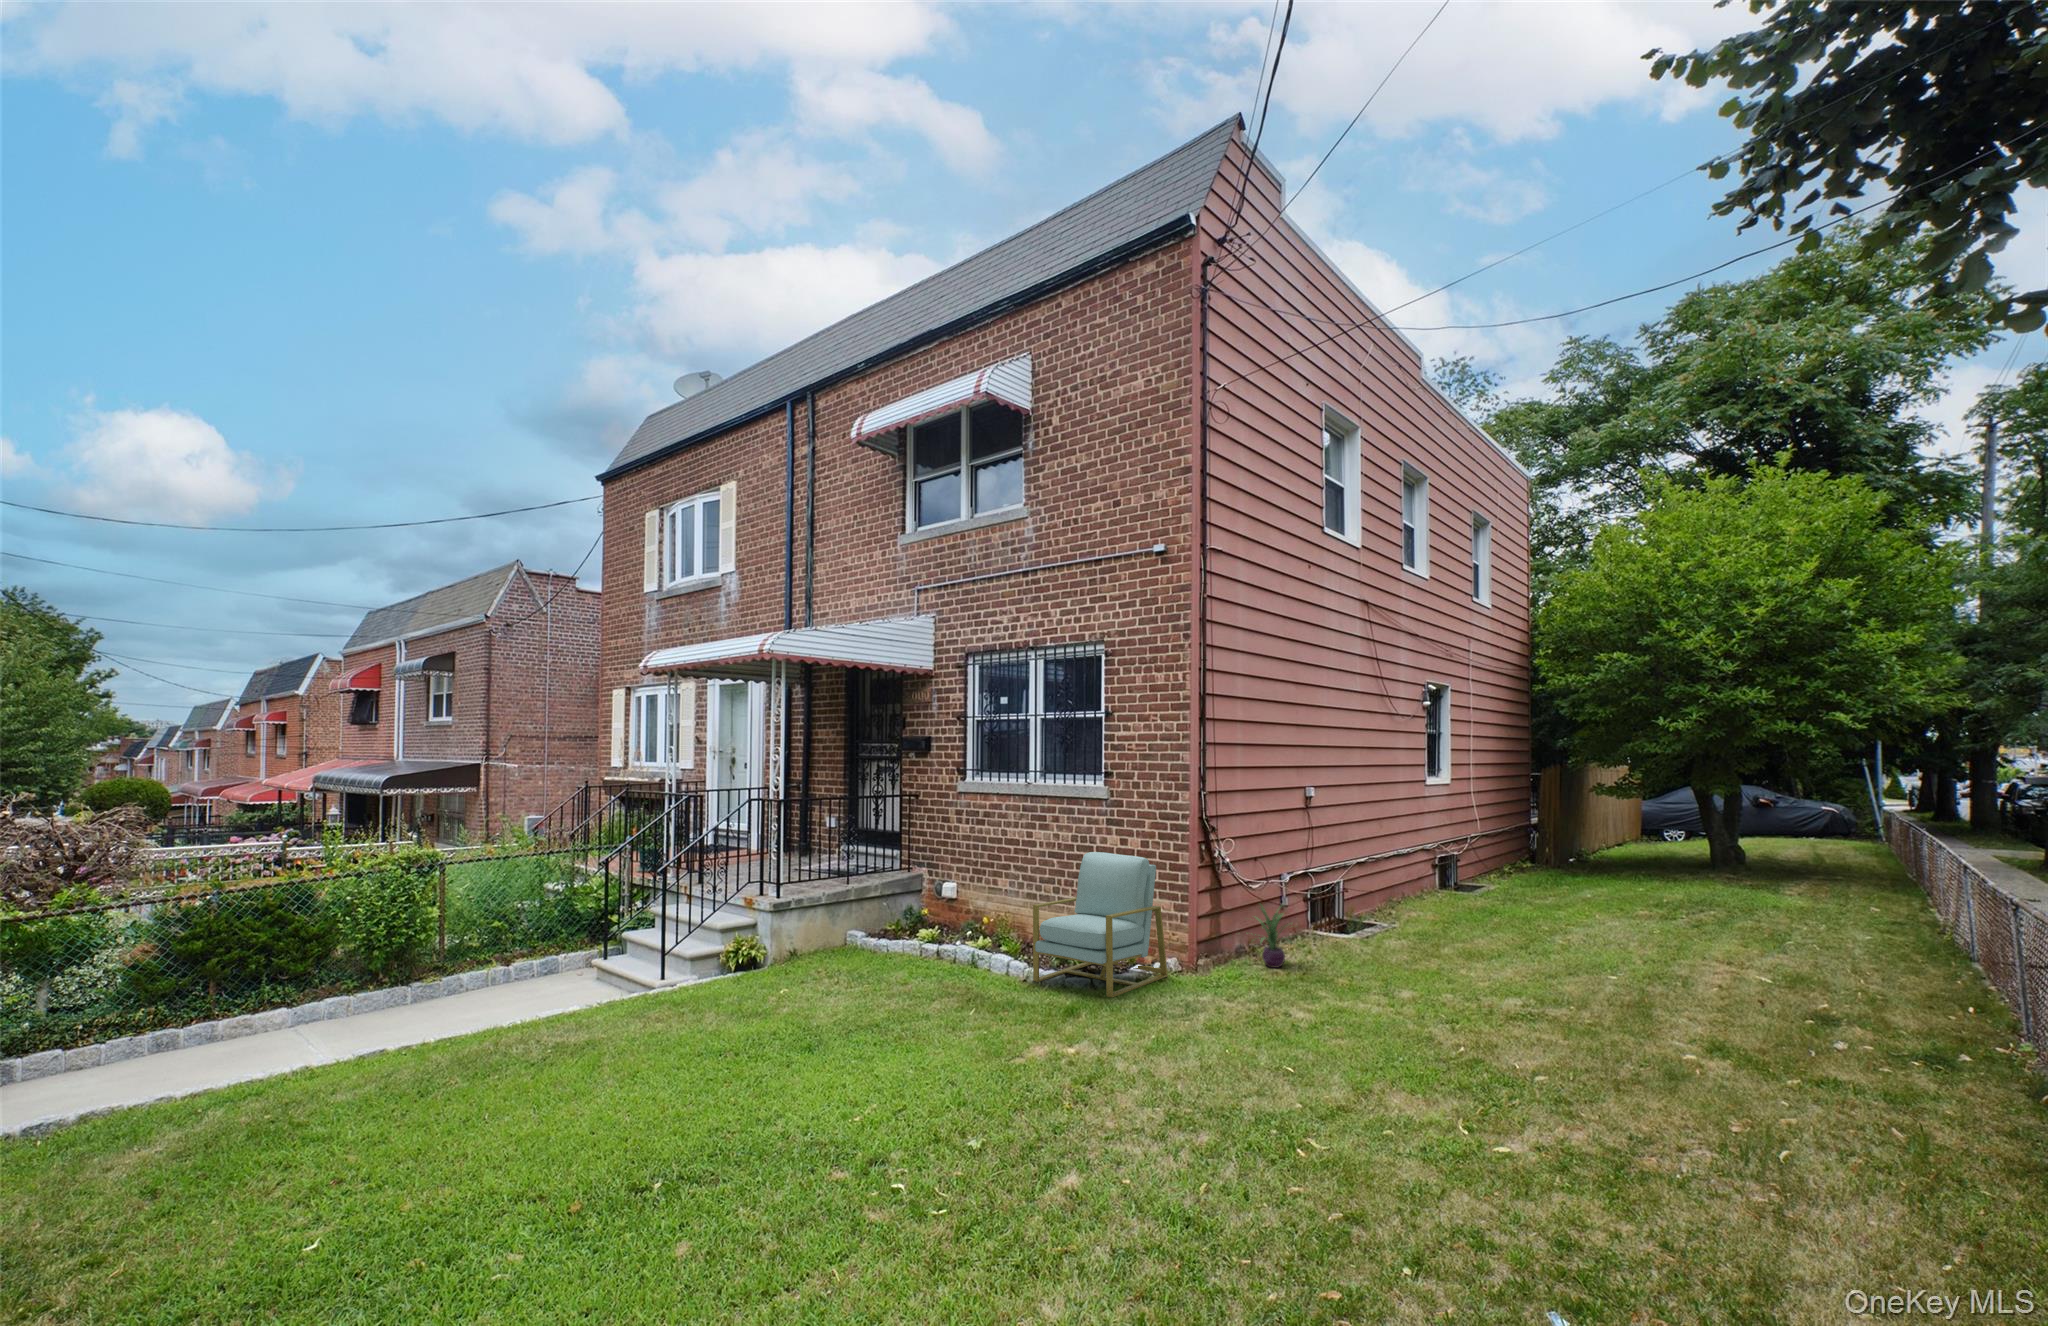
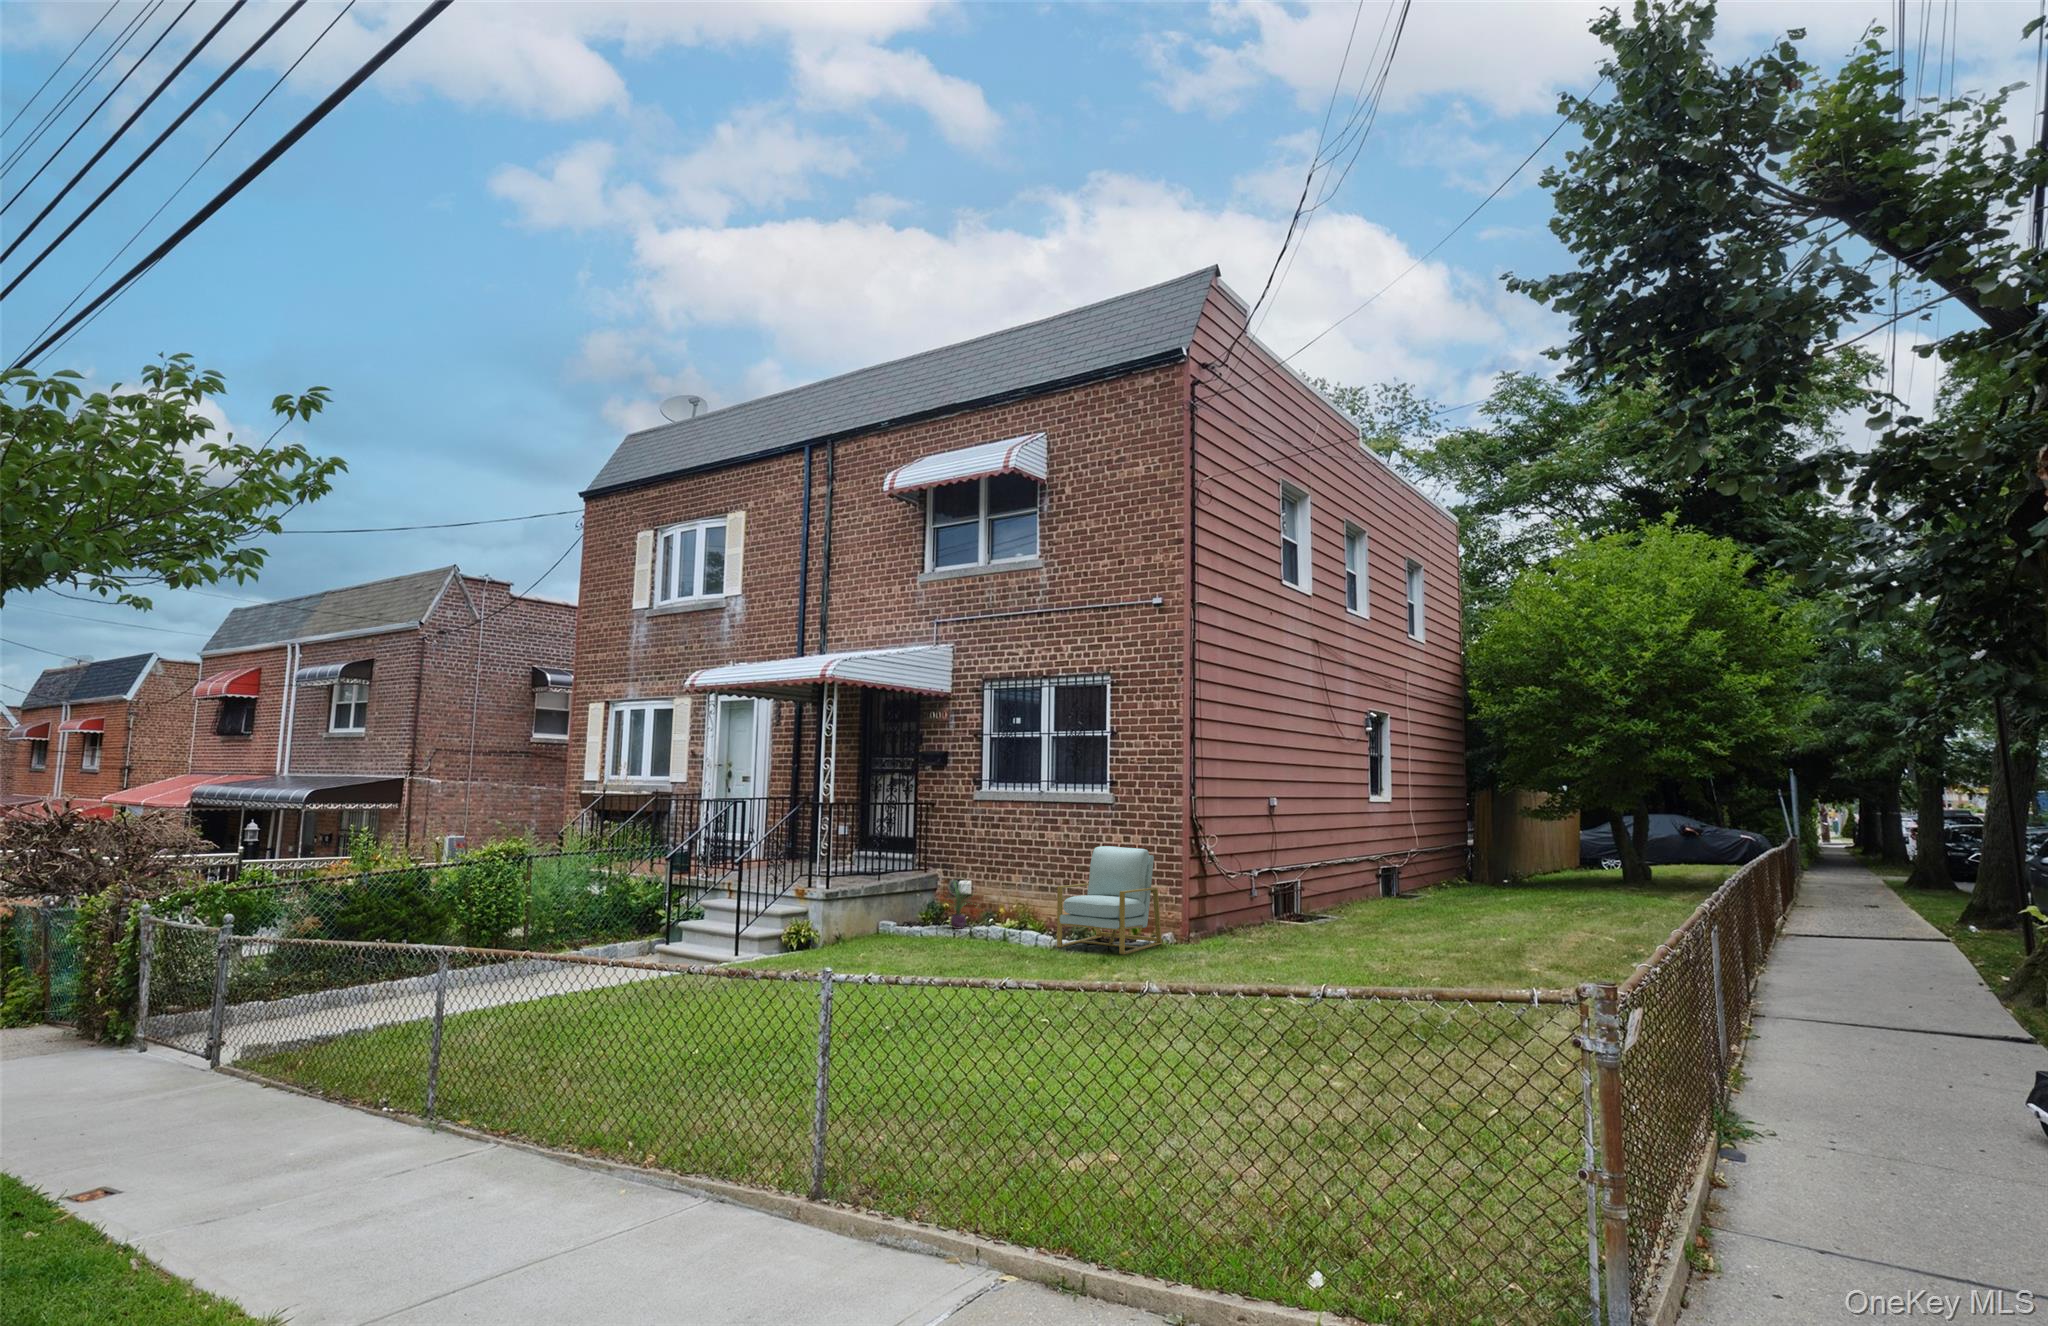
decorative plant: present [1255,905,1289,968] -> present [950,882,967,929]

